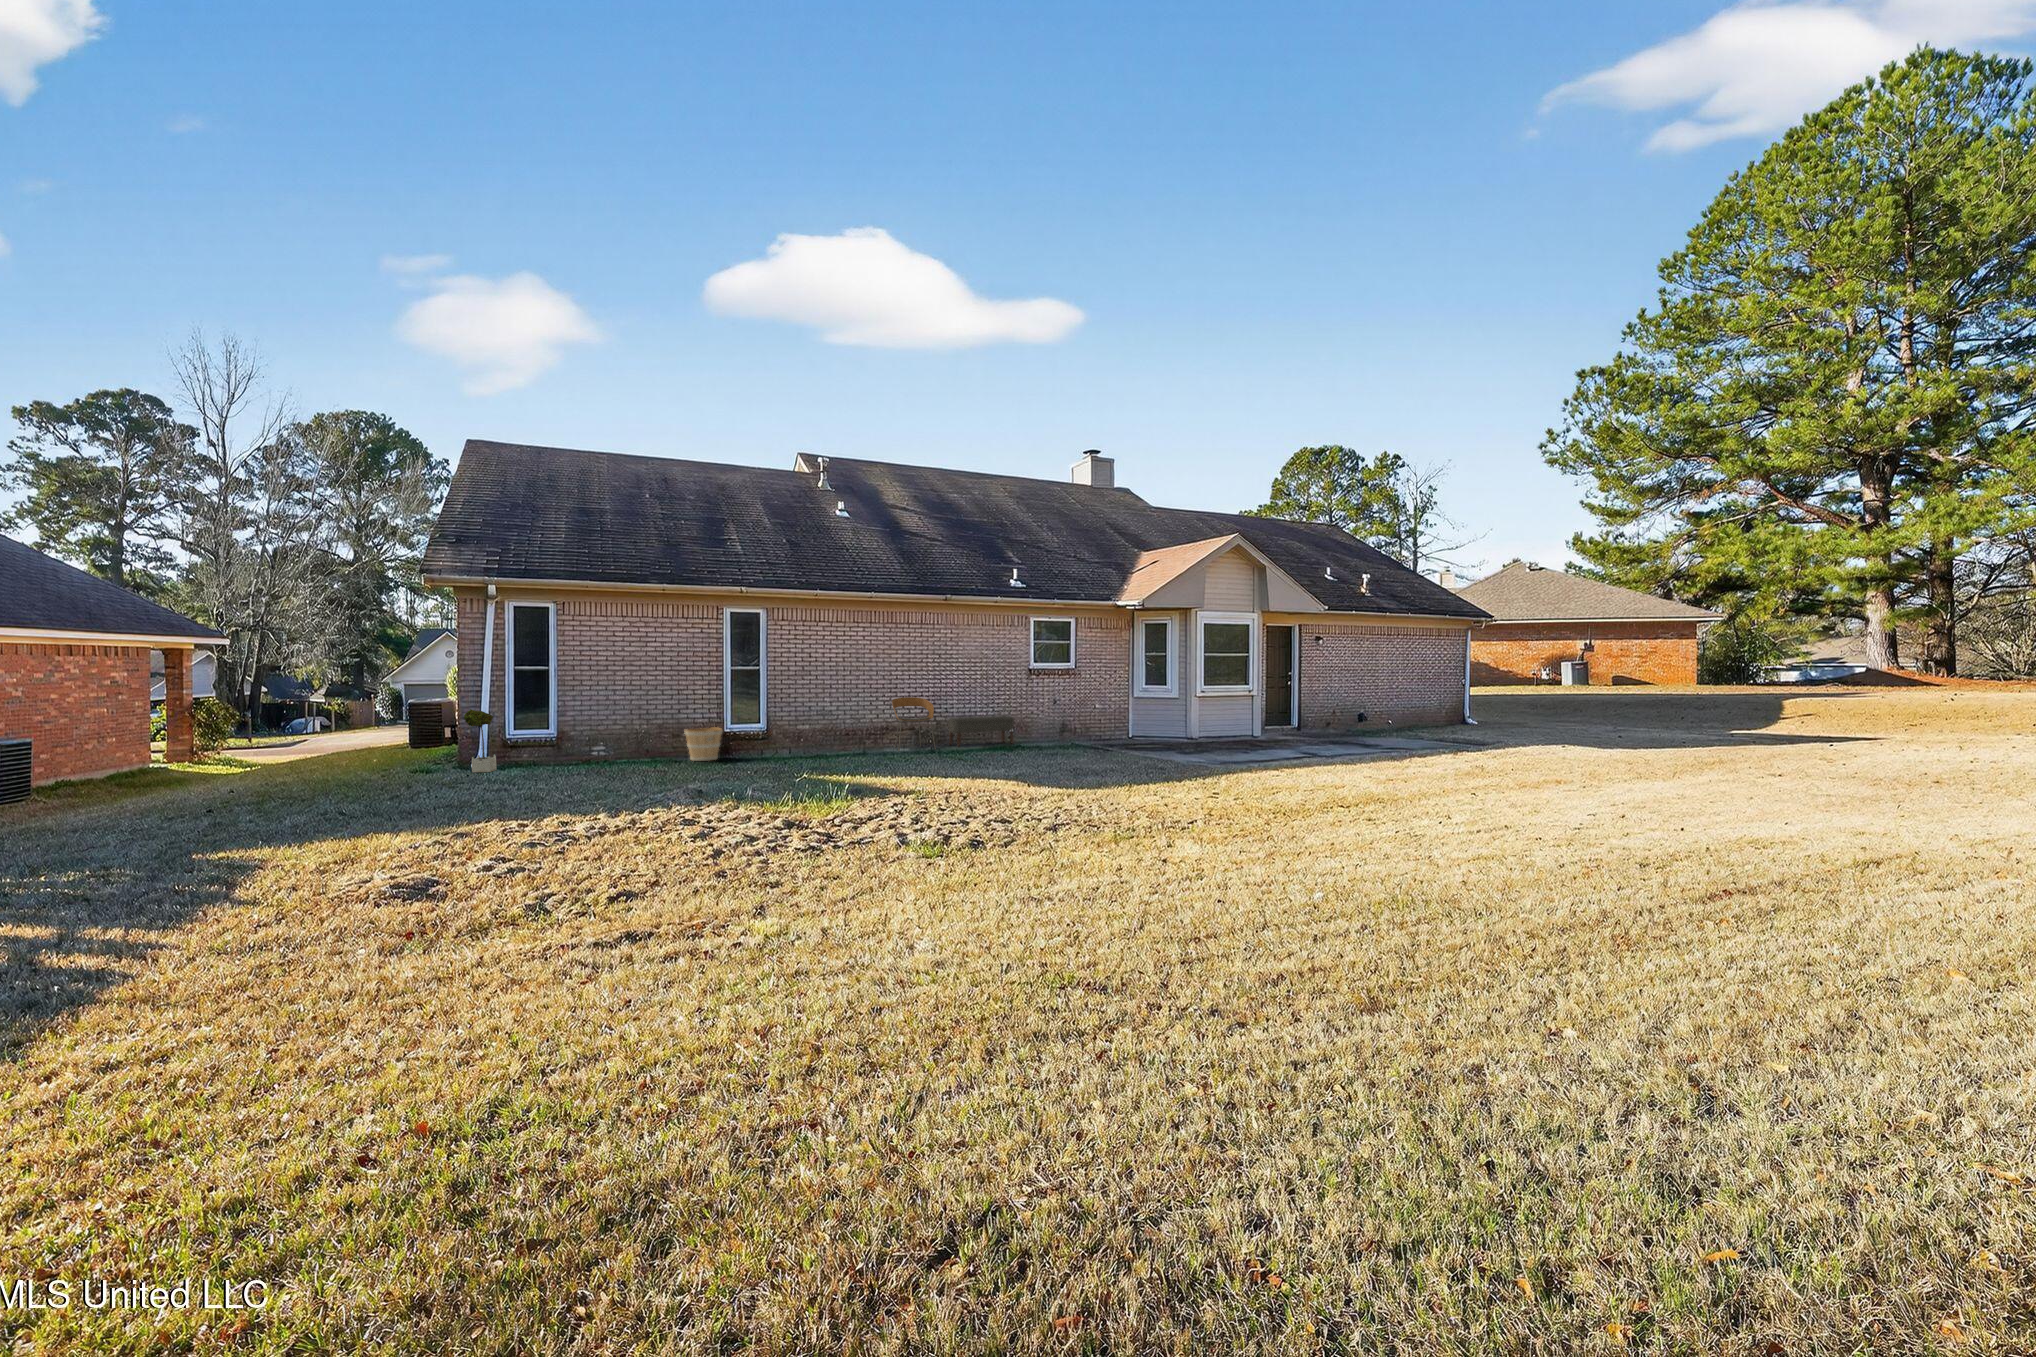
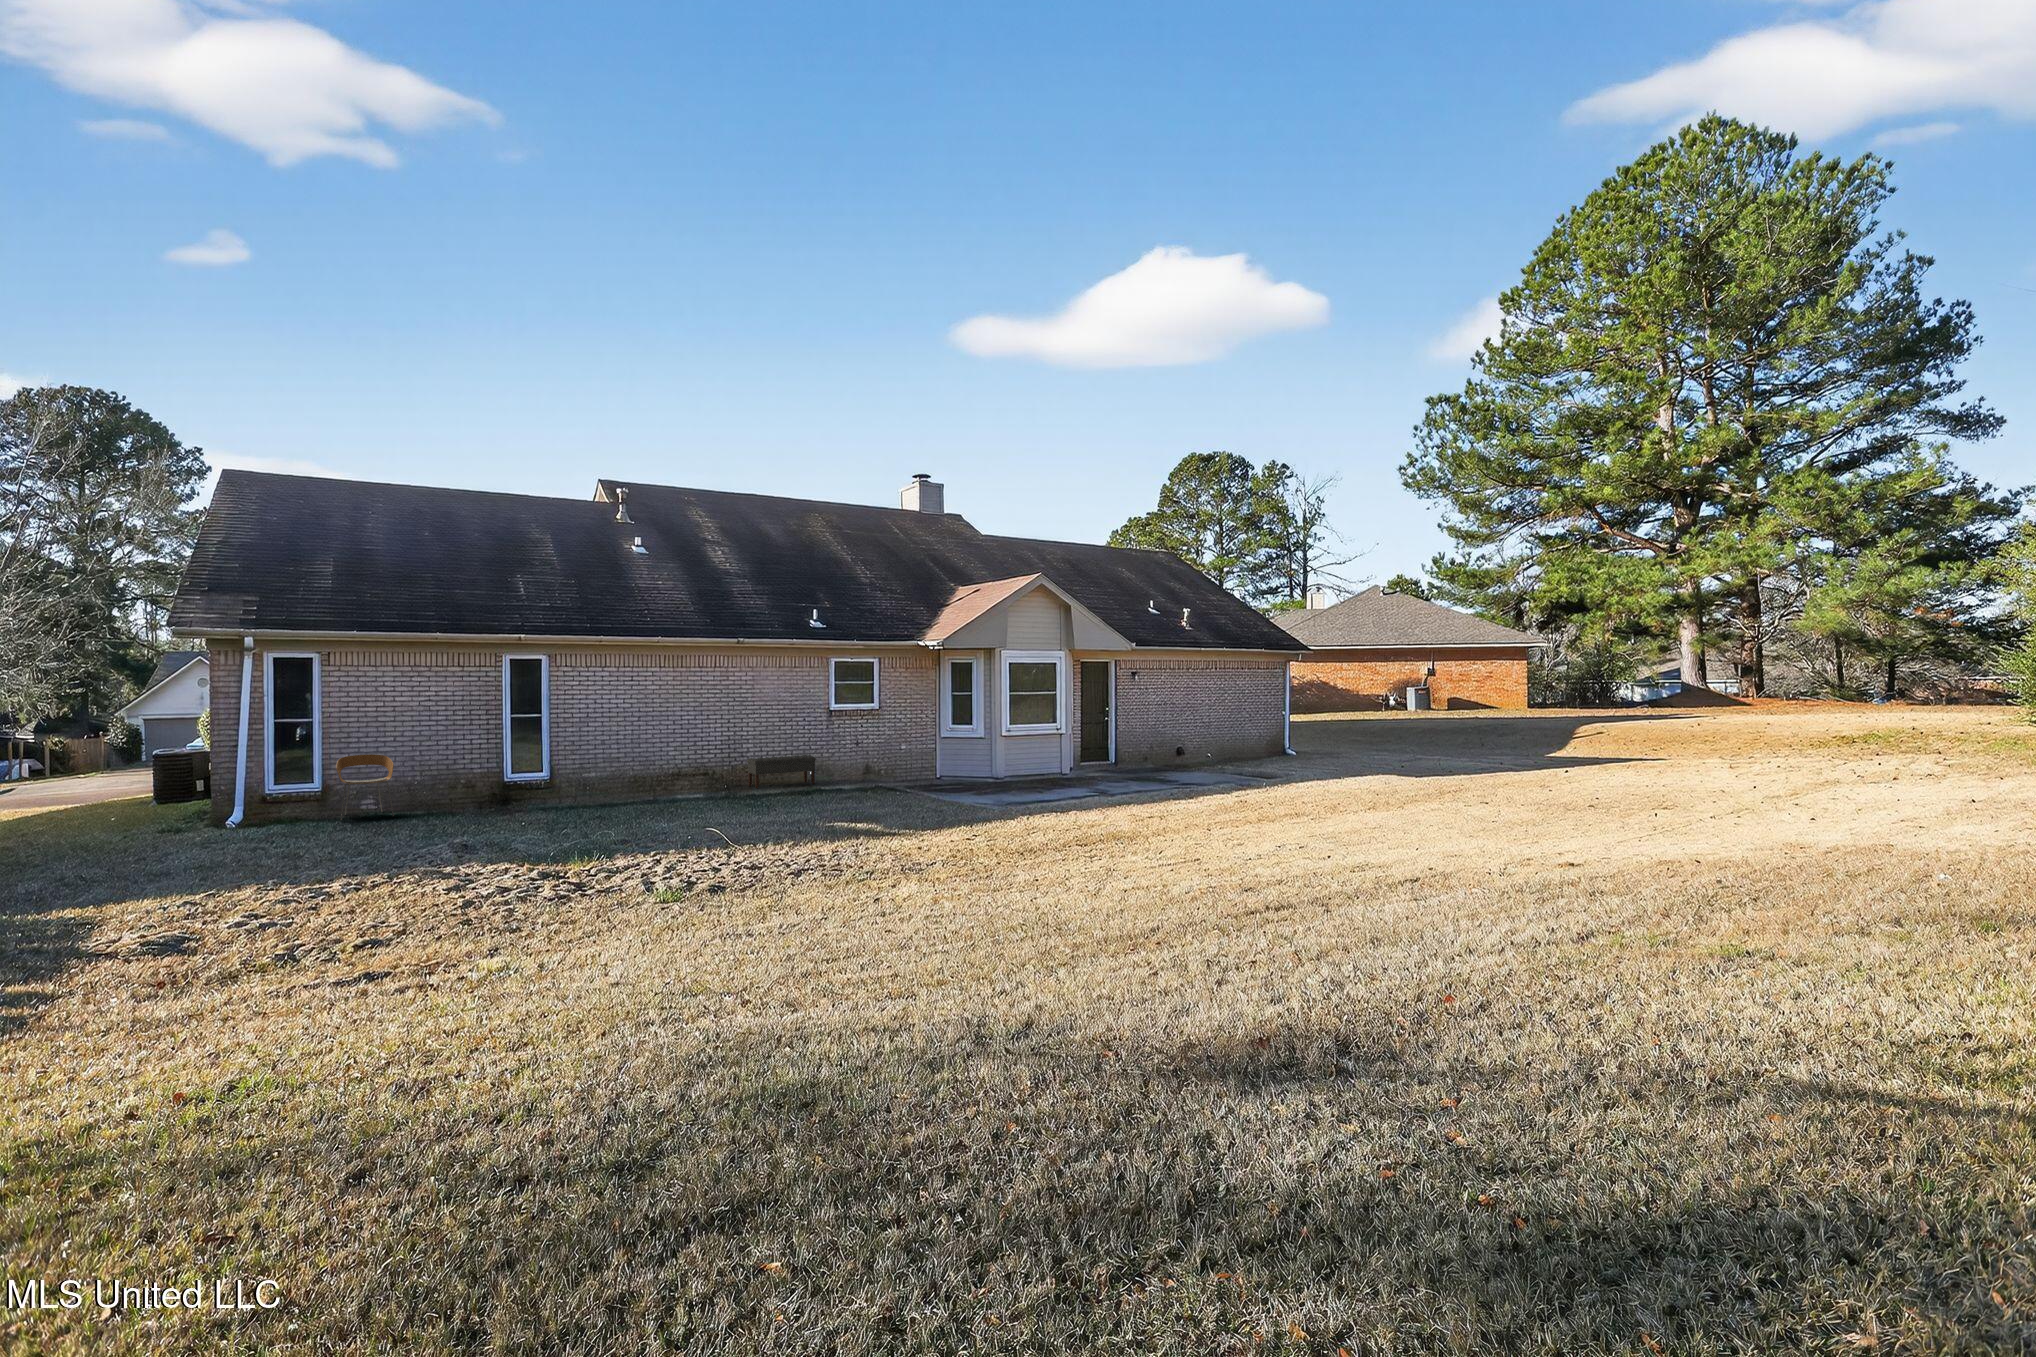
chair: present [892,697,936,751] -> present [336,754,394,820]
potted tree: present [464,709,497,772] -> none [215,760,252,826]
wooden bucket: present [684,727,722,761] -> none [461,774,504,809]

